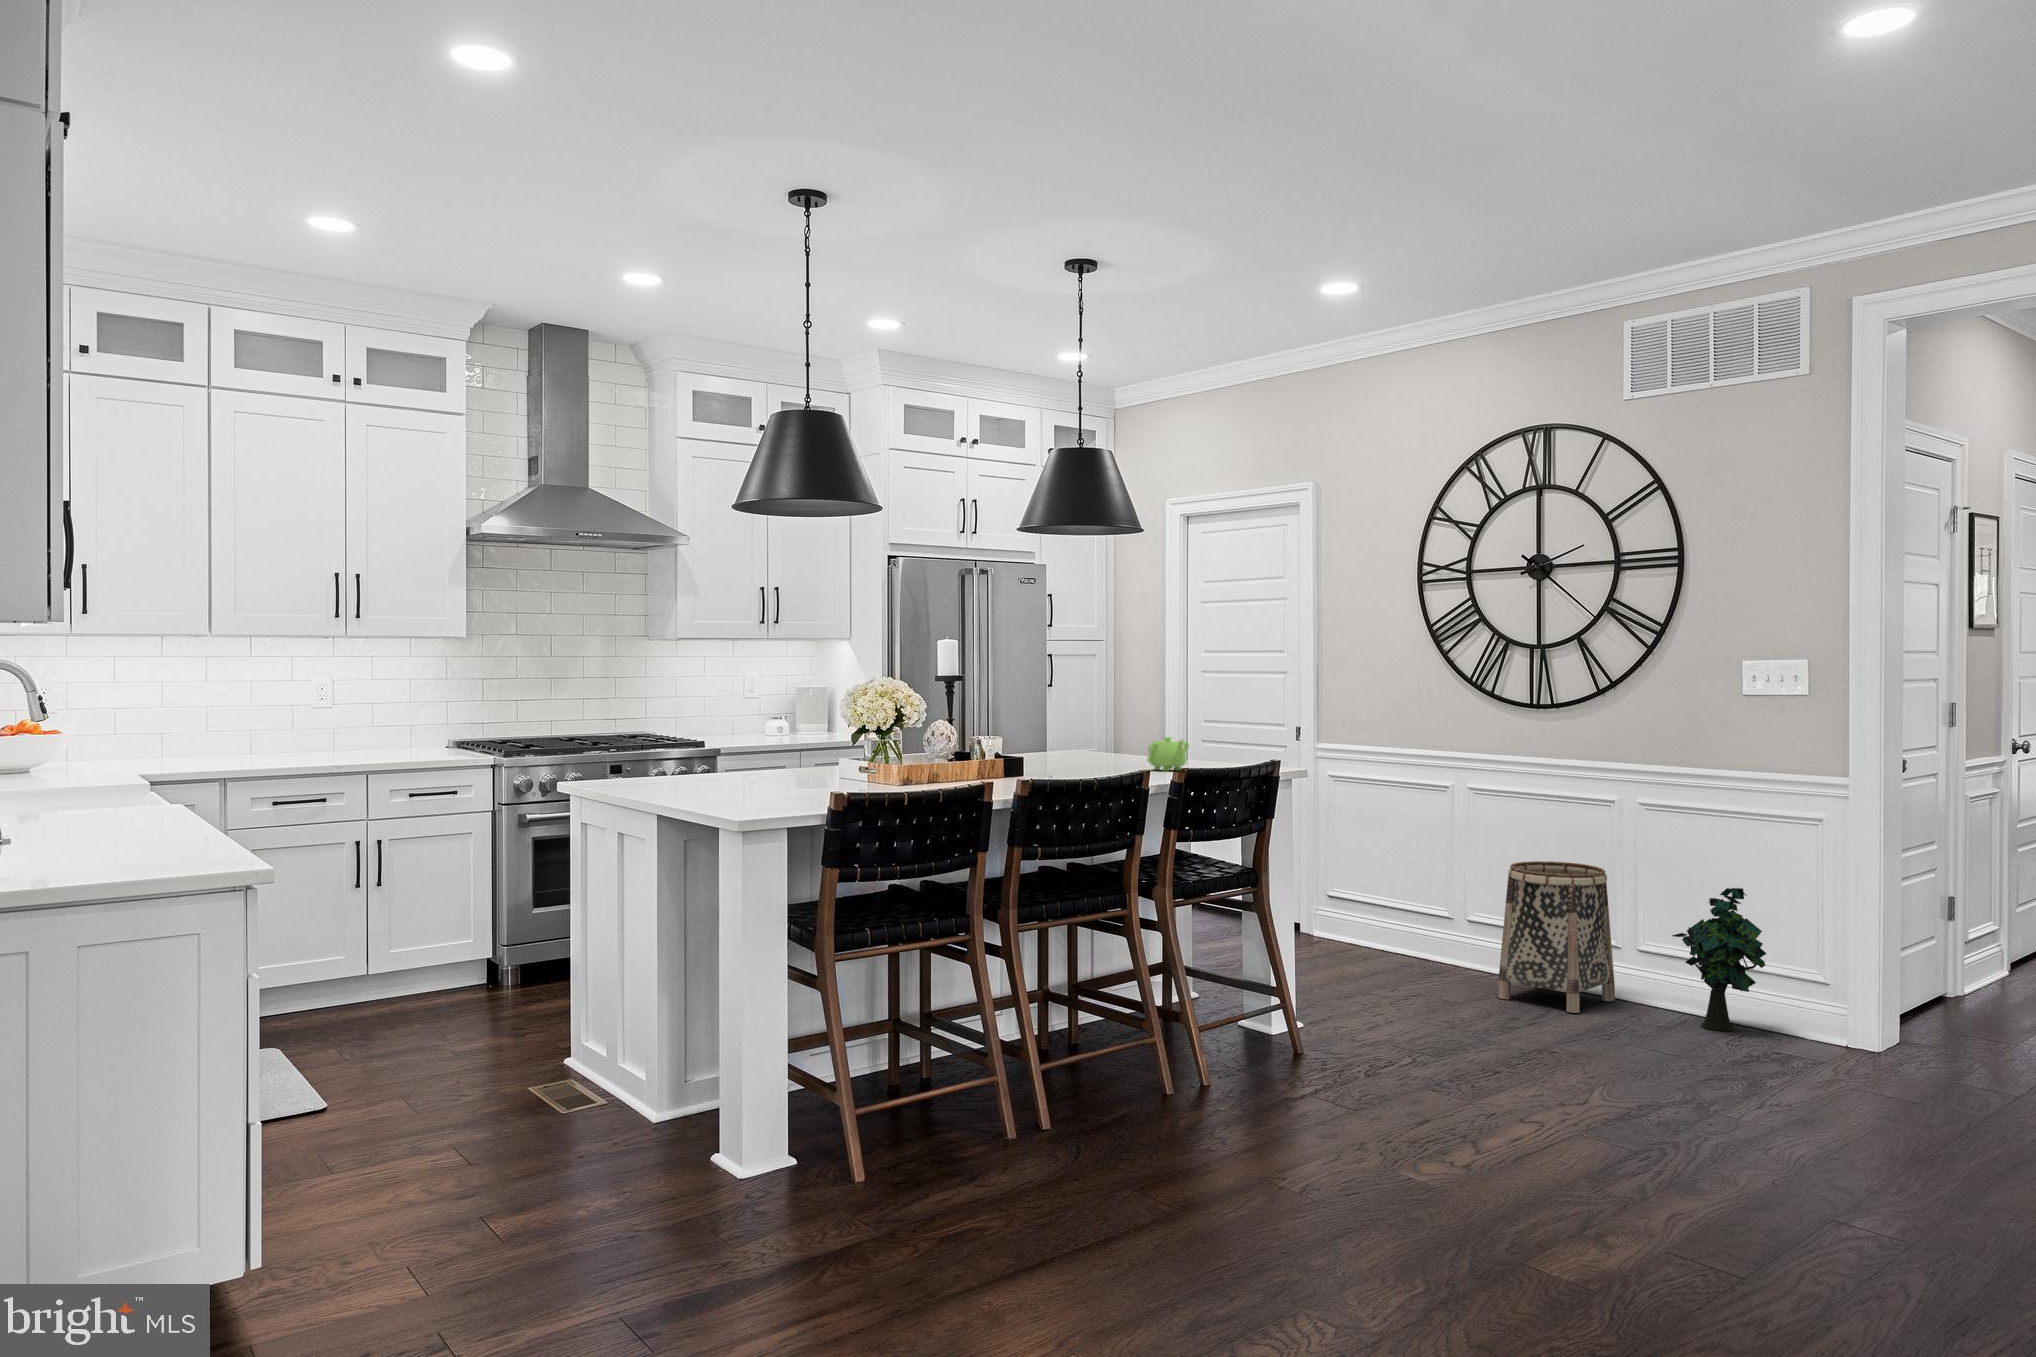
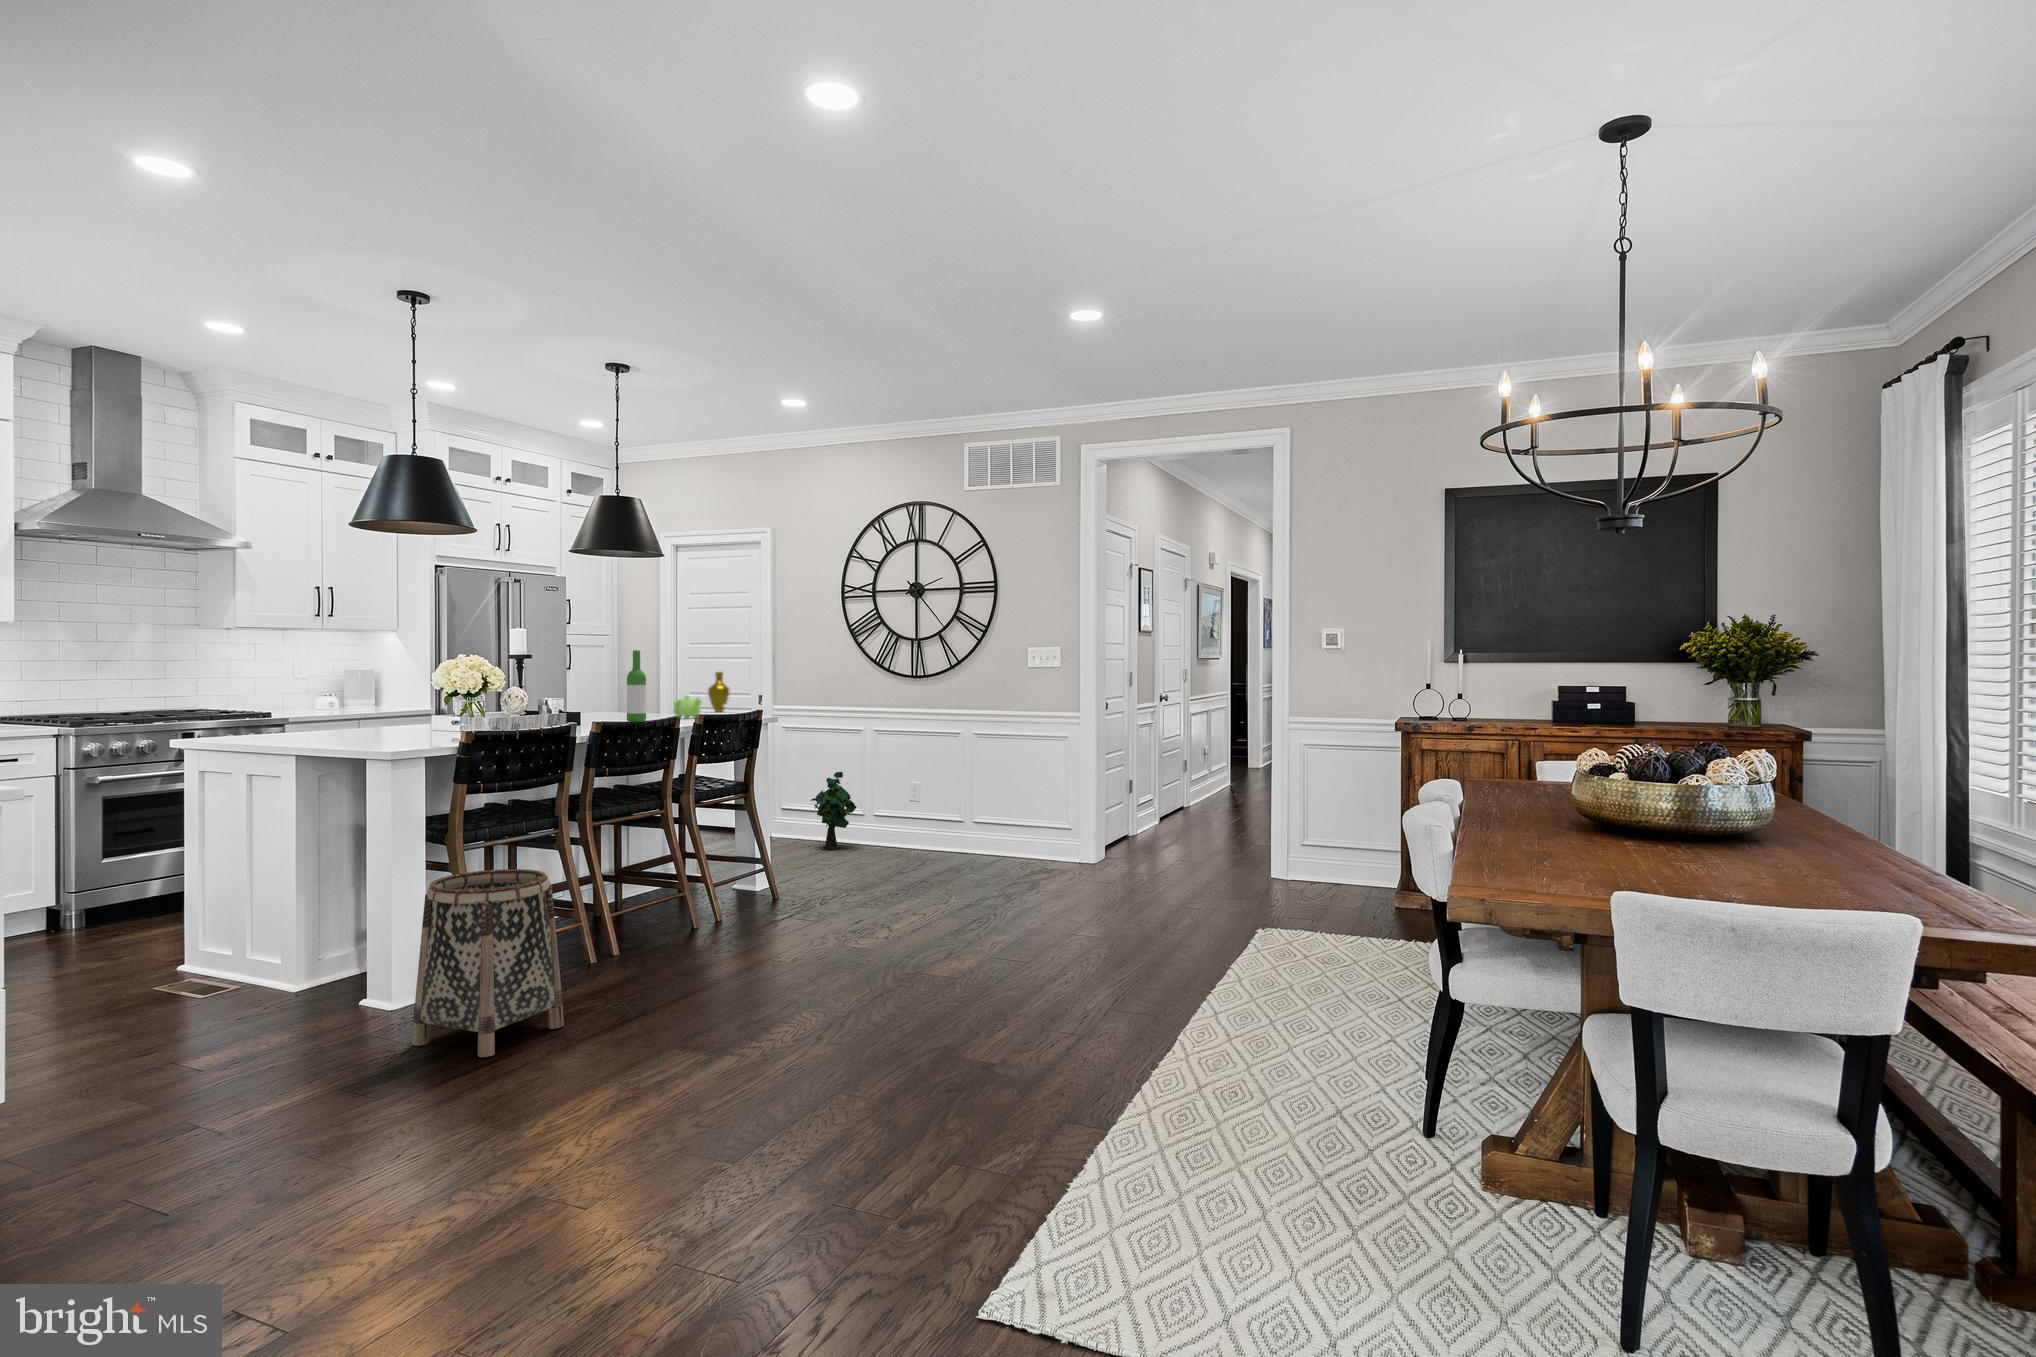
wine bottle: none [1068,675,1095,780] -> present [627,650,646,722]
vase: none [1230,691,1261,749] -> present [708,672,729,712]
basket: present [1498,861,1615,1013] -> present [412,869,564,1057]
decorative plant: present [1672,888,1767,1031] -> present [811,772,857,850]

